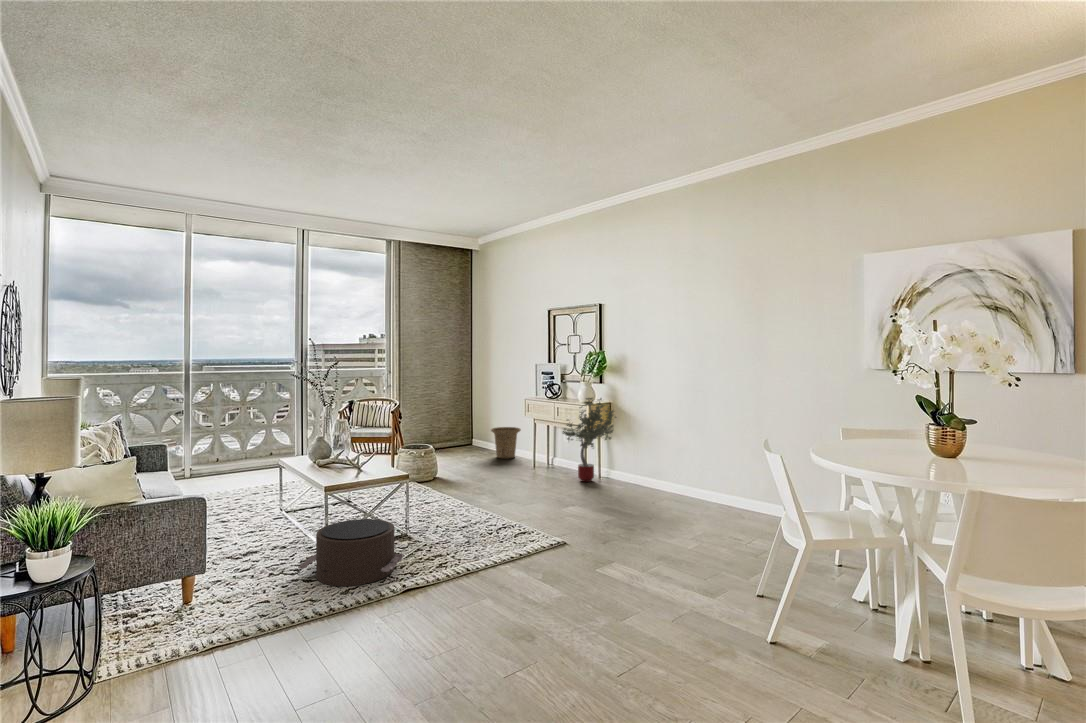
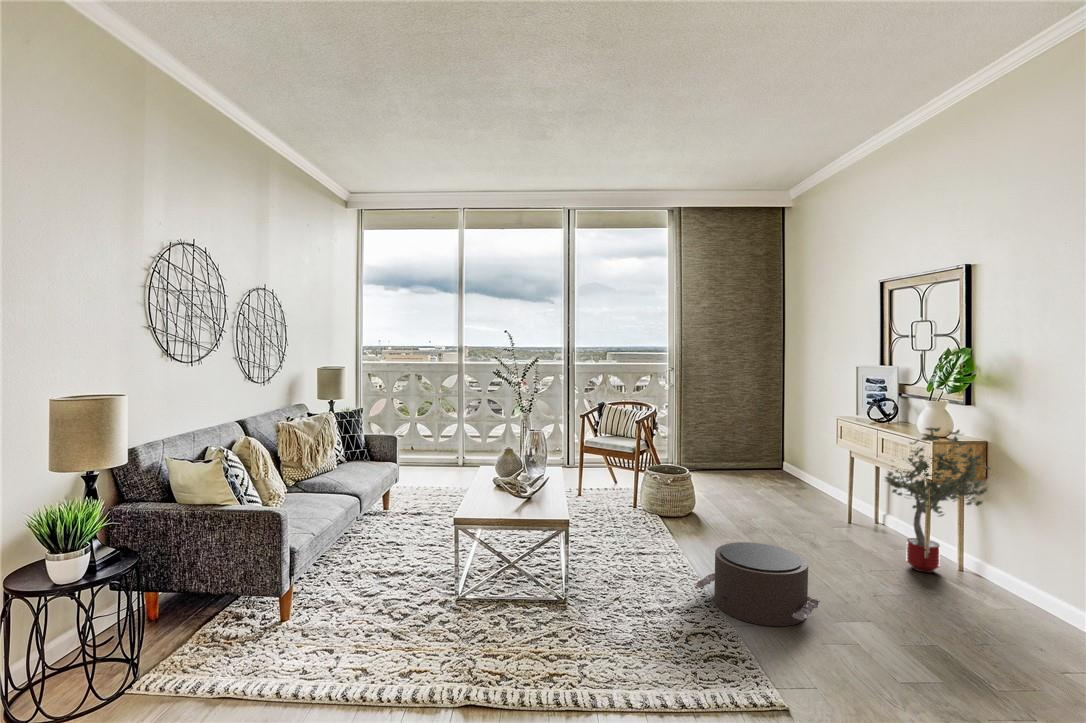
basket: present [491,427,521,459] -> none [788,453,836,501]
pouf: present [298,519,404,586] -> present [695,542,820,626]

